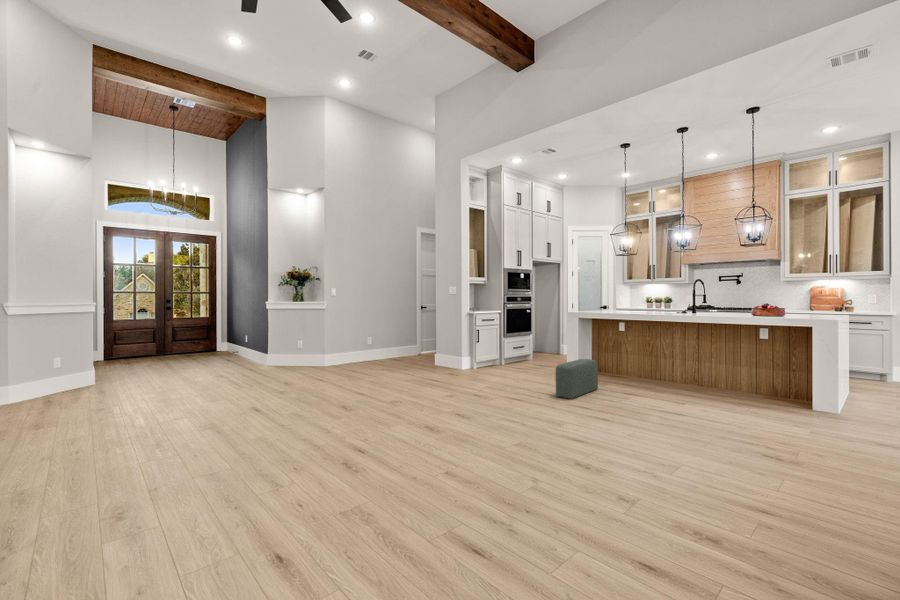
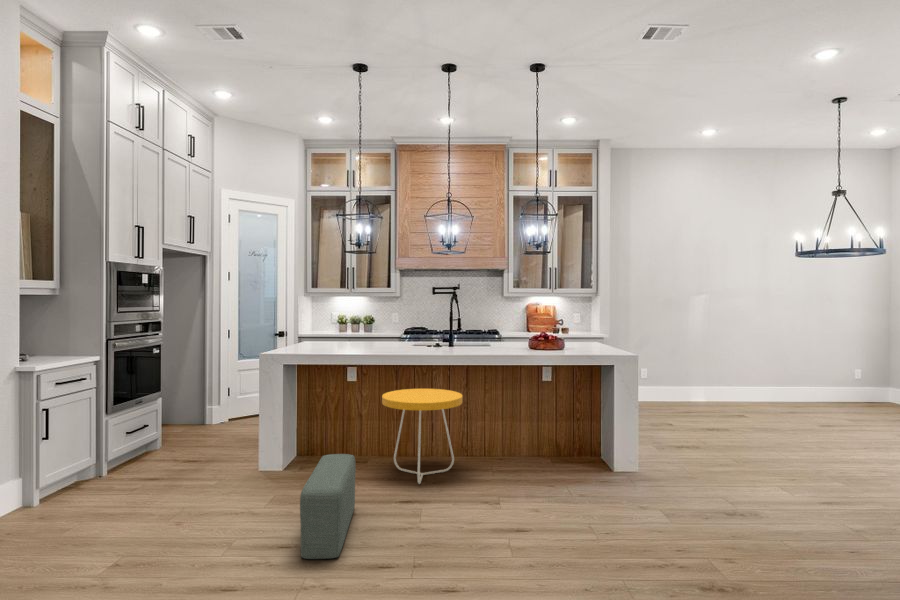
side table: none [627,335,680,388] -> present [382,389,463,484]

